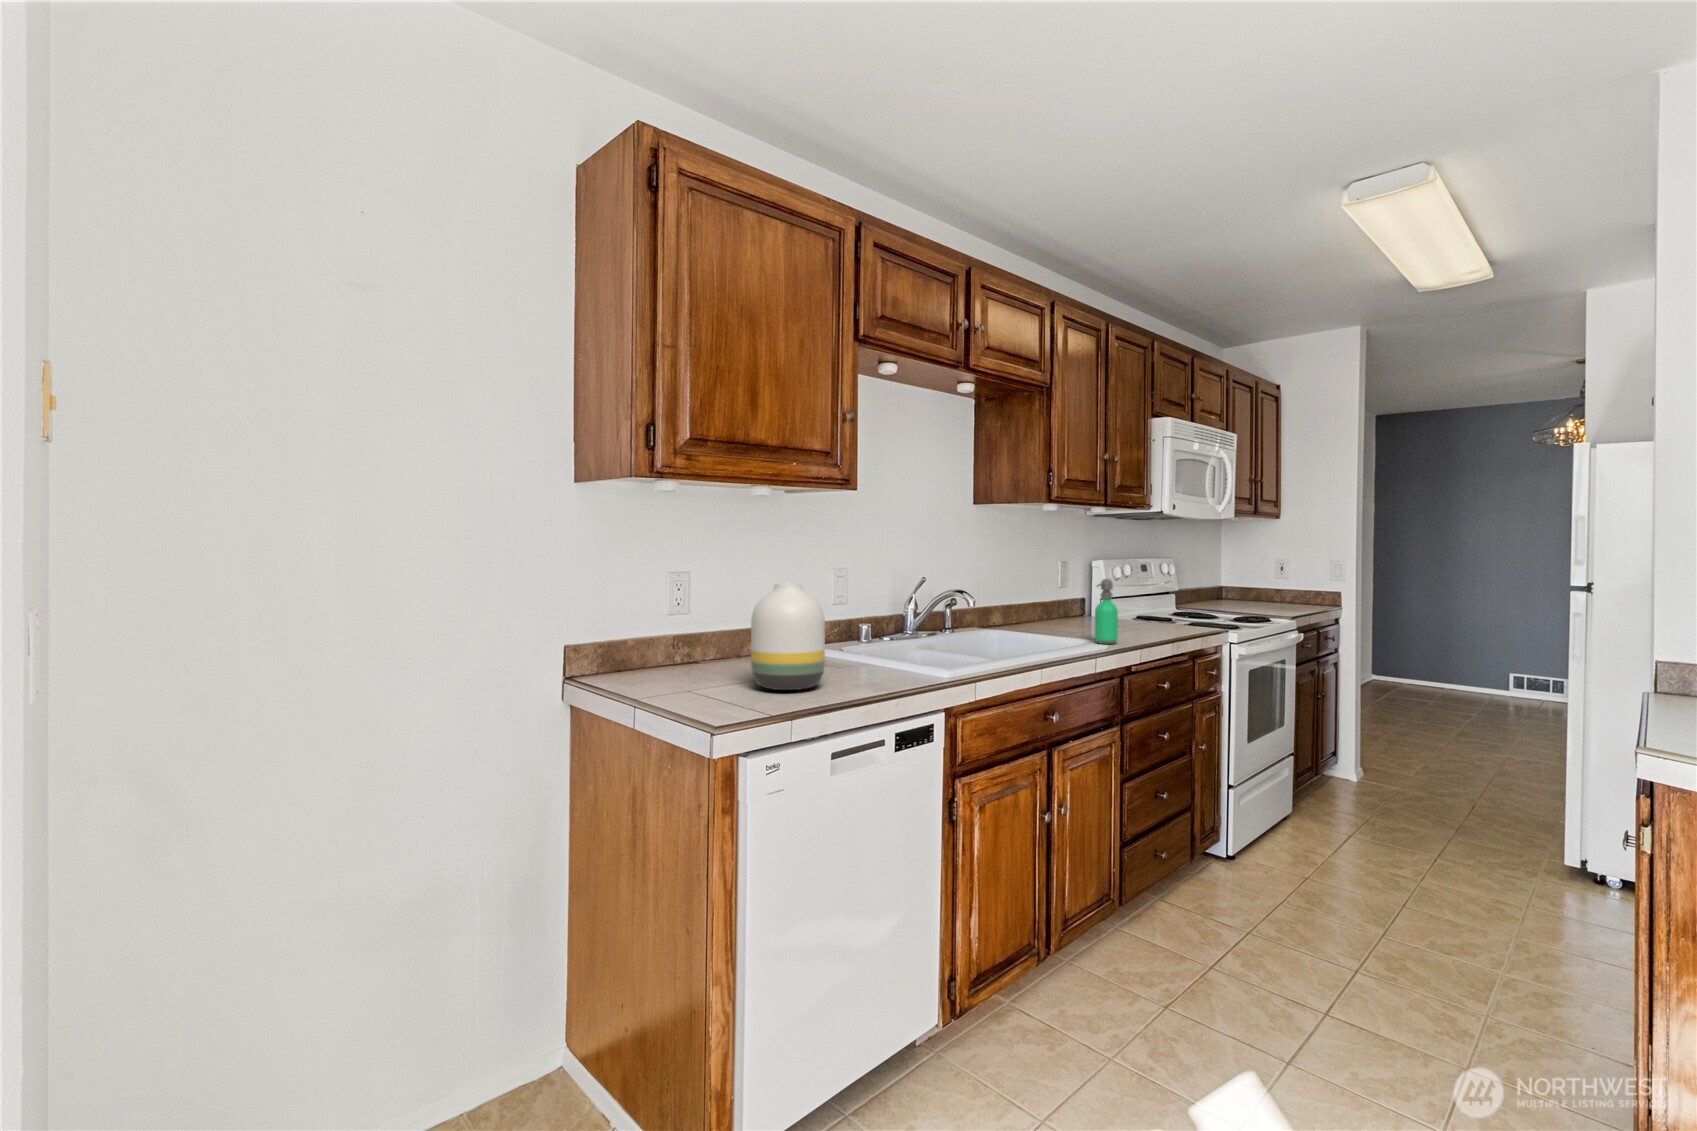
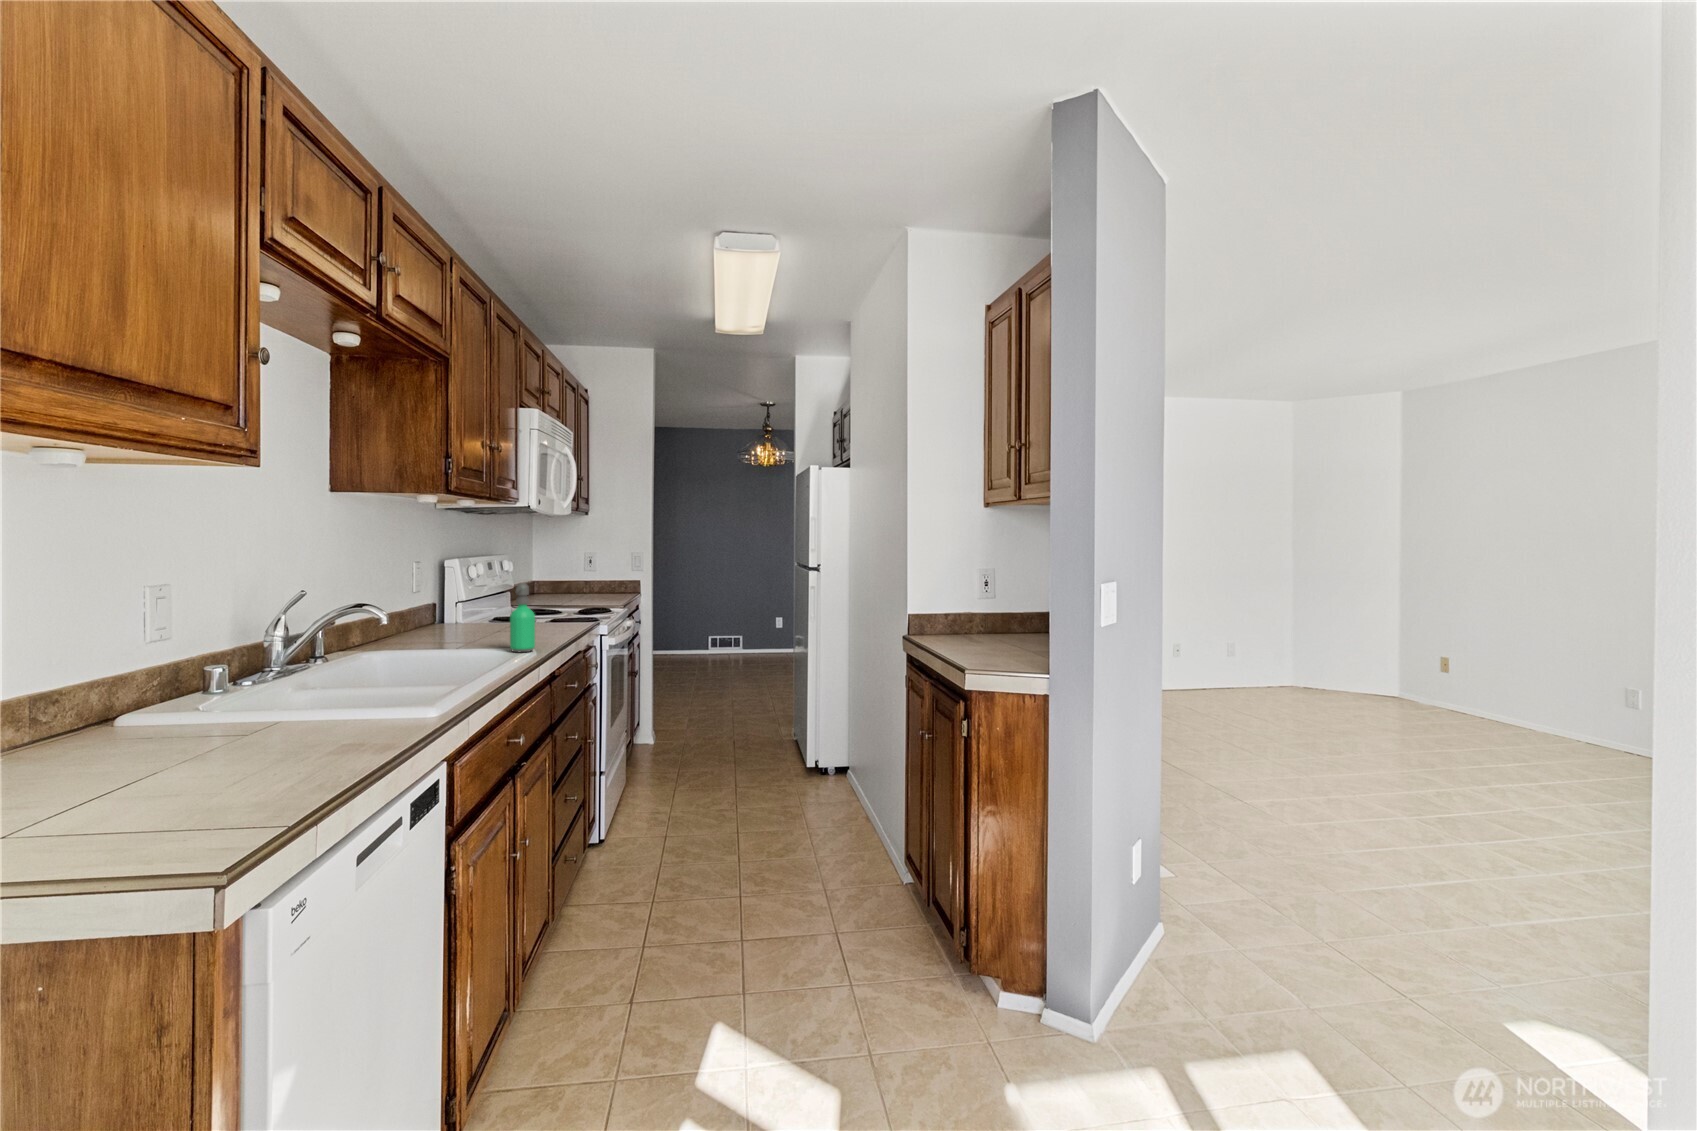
vase: present [751,583,825,690] -> none [154,619,298,790]

